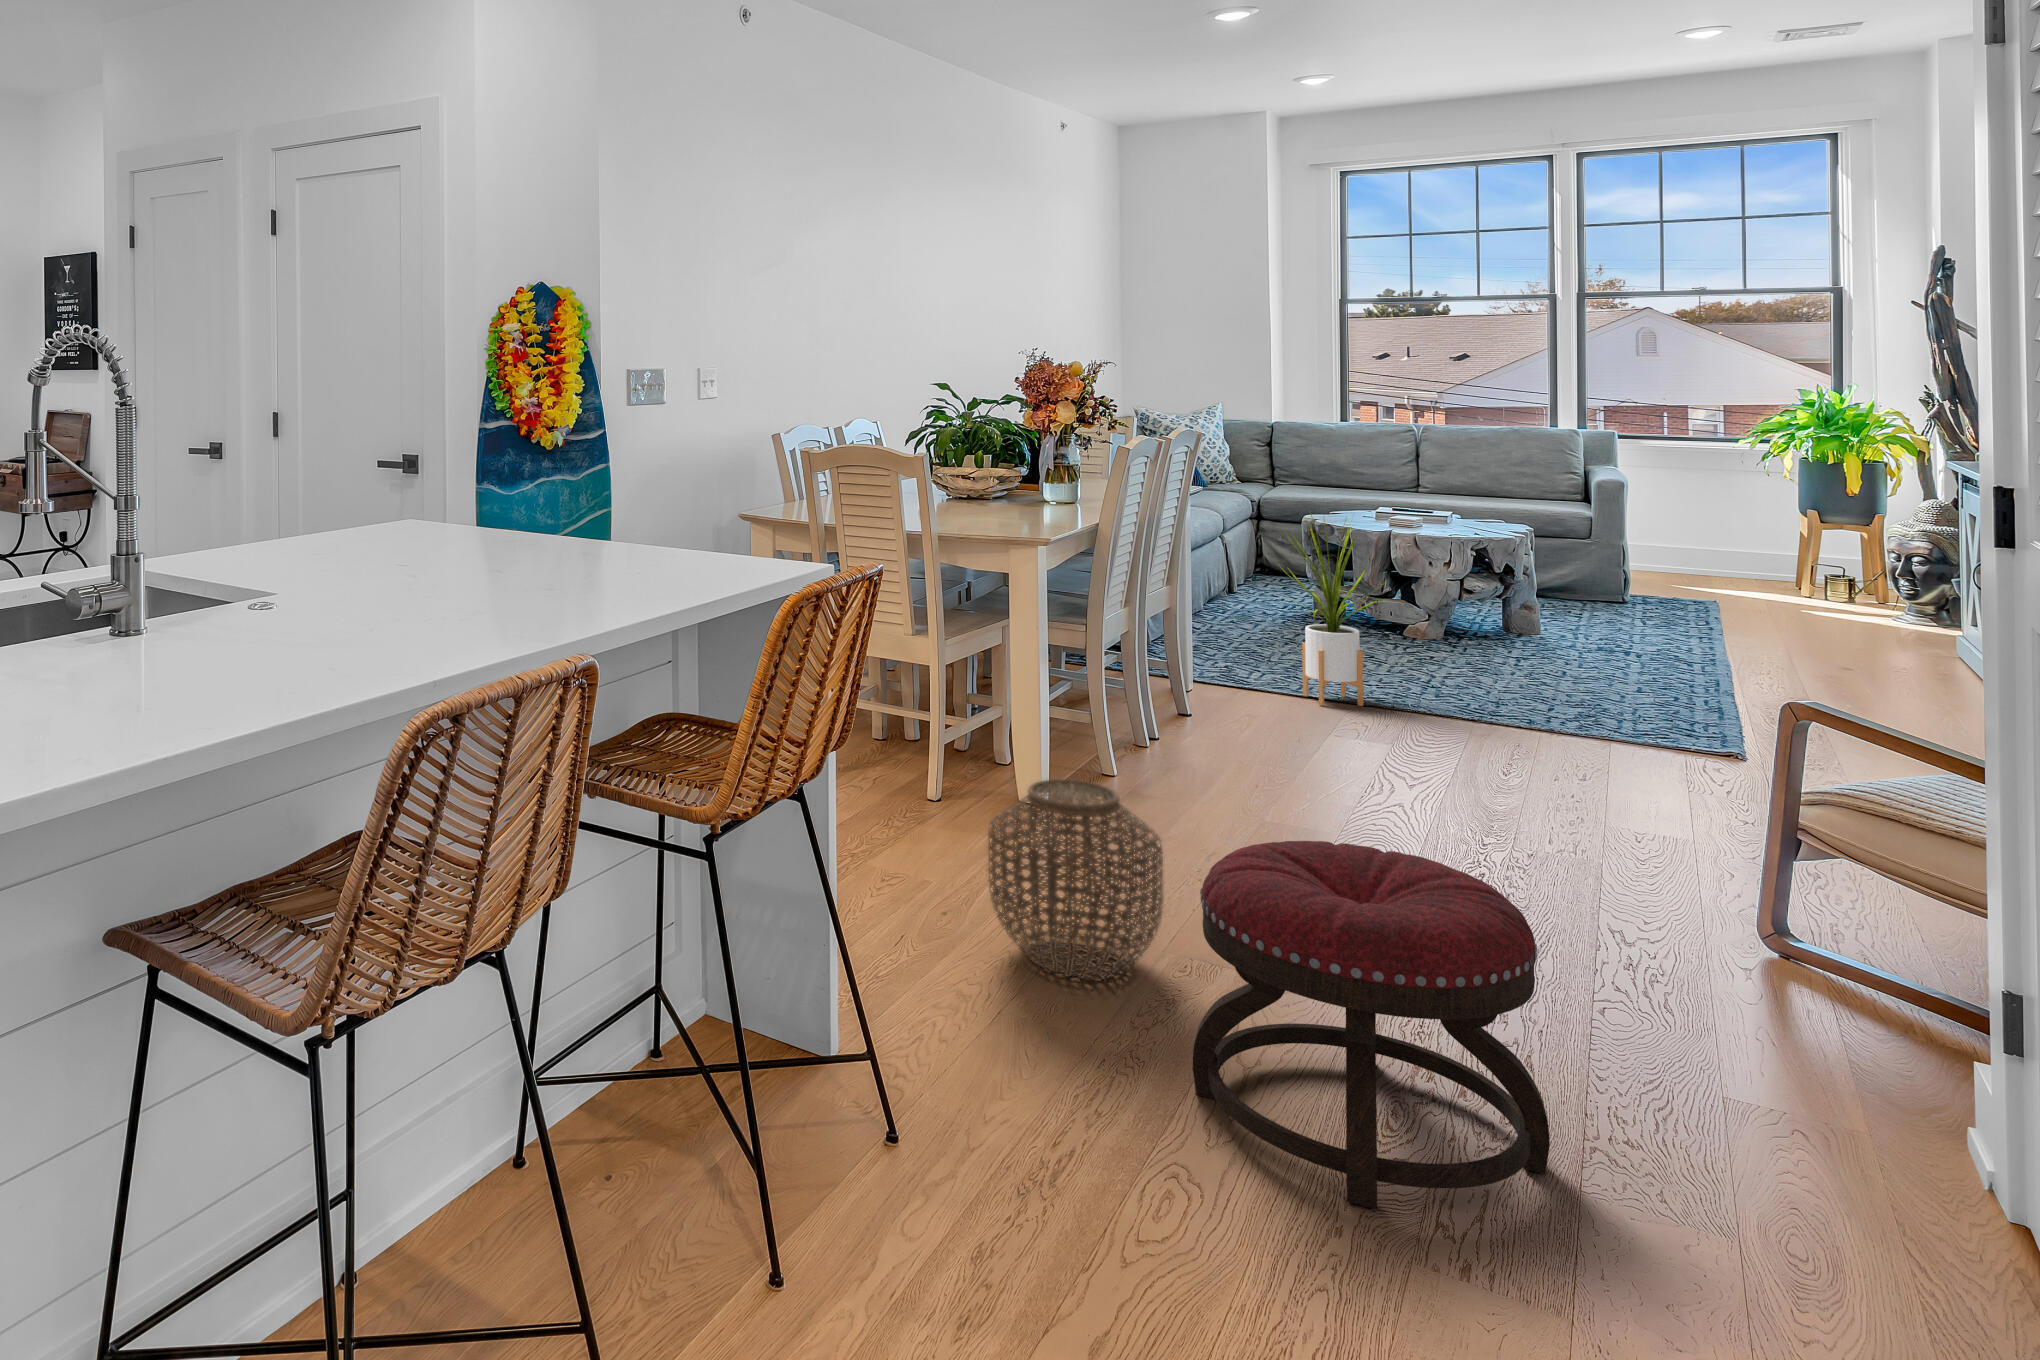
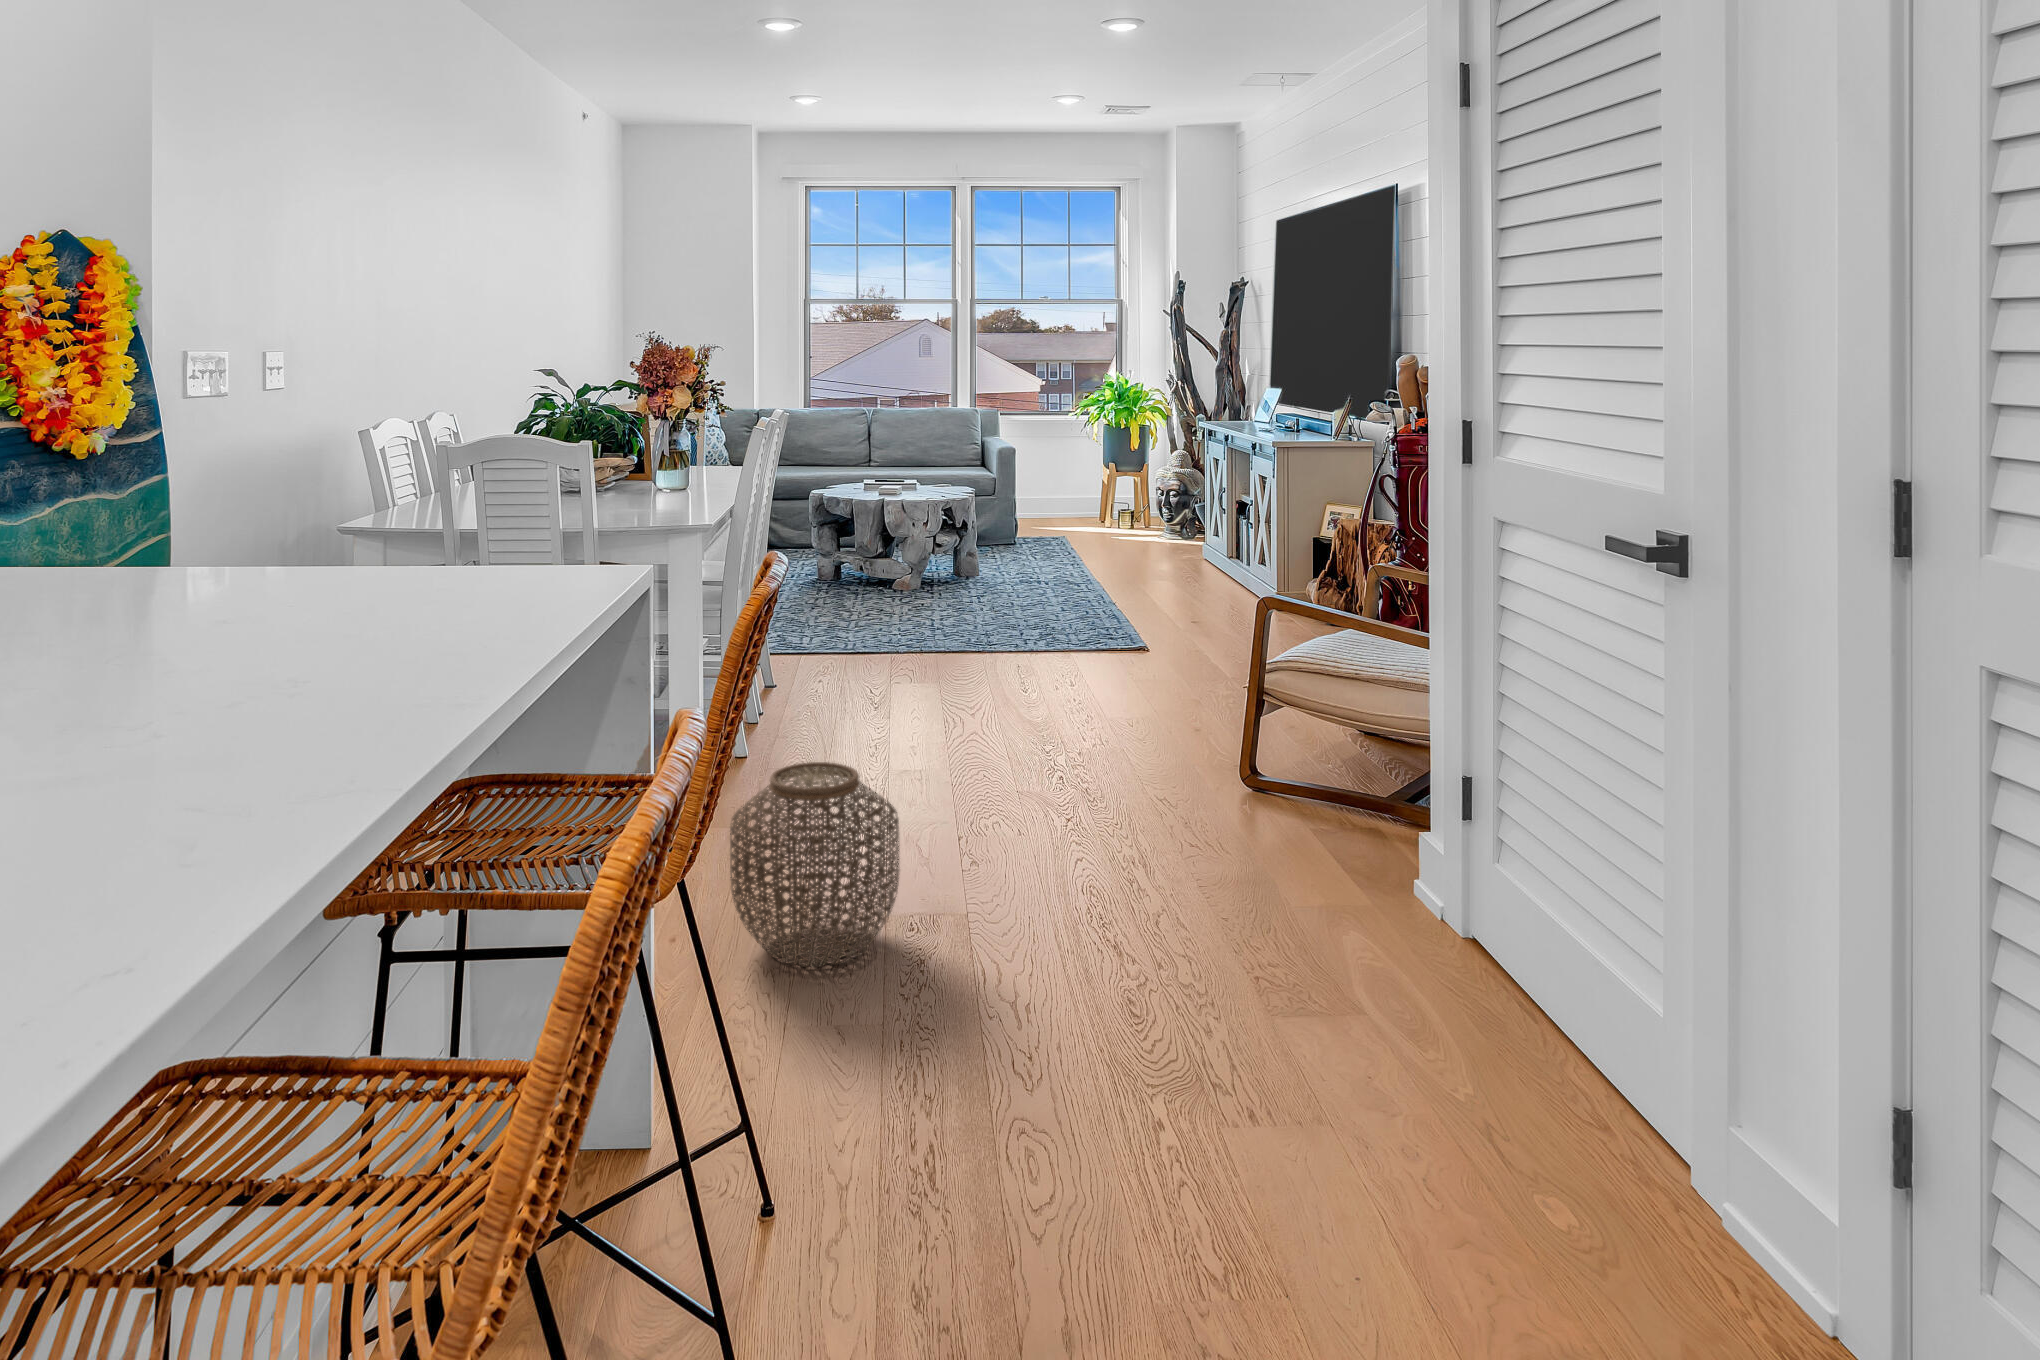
house plant: present [1277,515,1386,706] -> none [829,482,918,658]
ottoman: present [1192,841,1550,1209] -> none [984,772,1262,1104]

